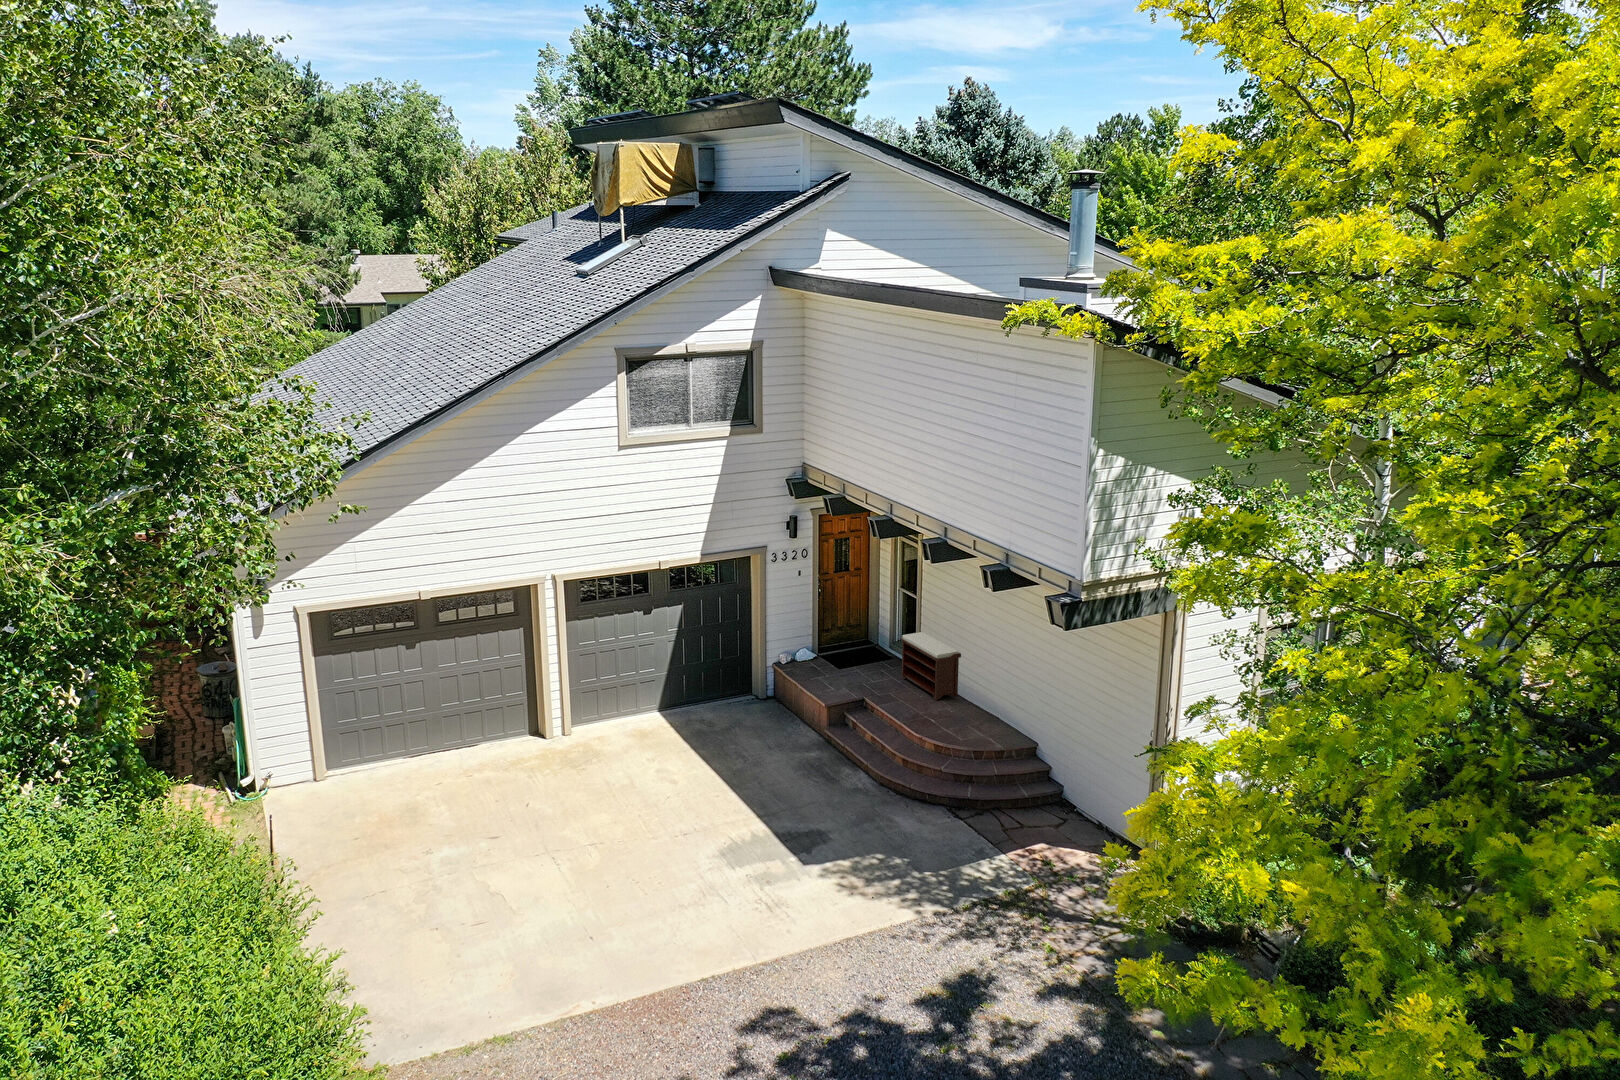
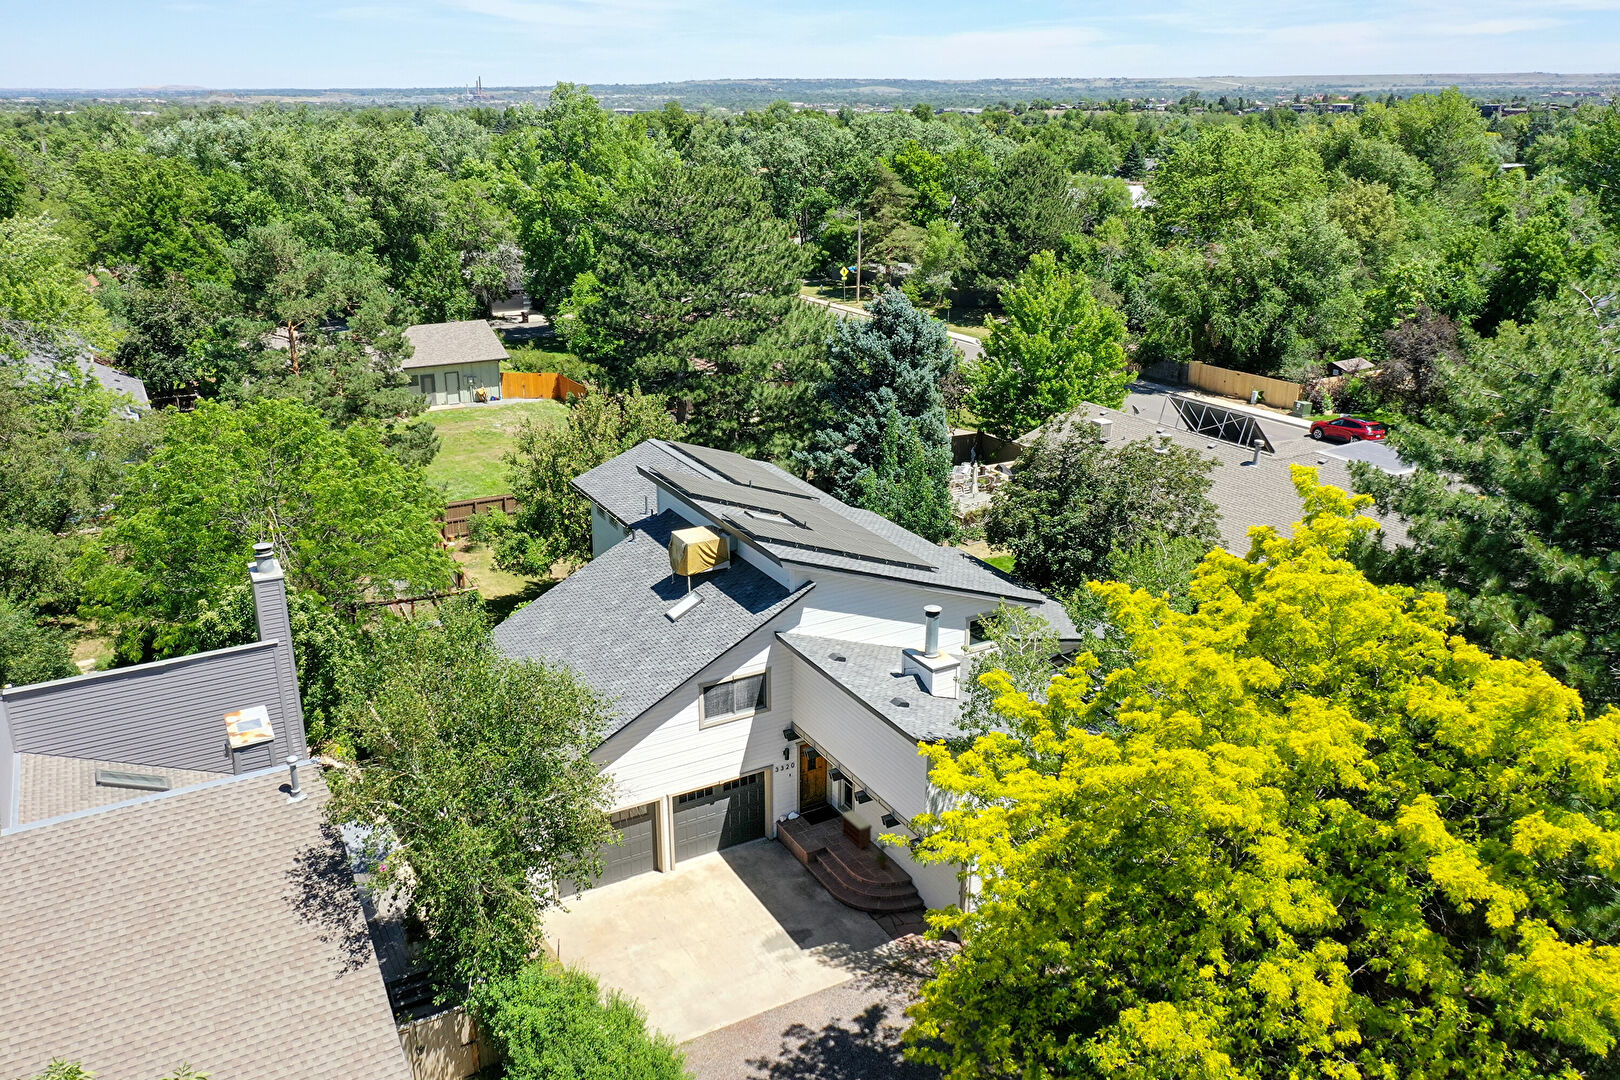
house plant: none [954,654,1010,728] -> present [873,839,888,868]

